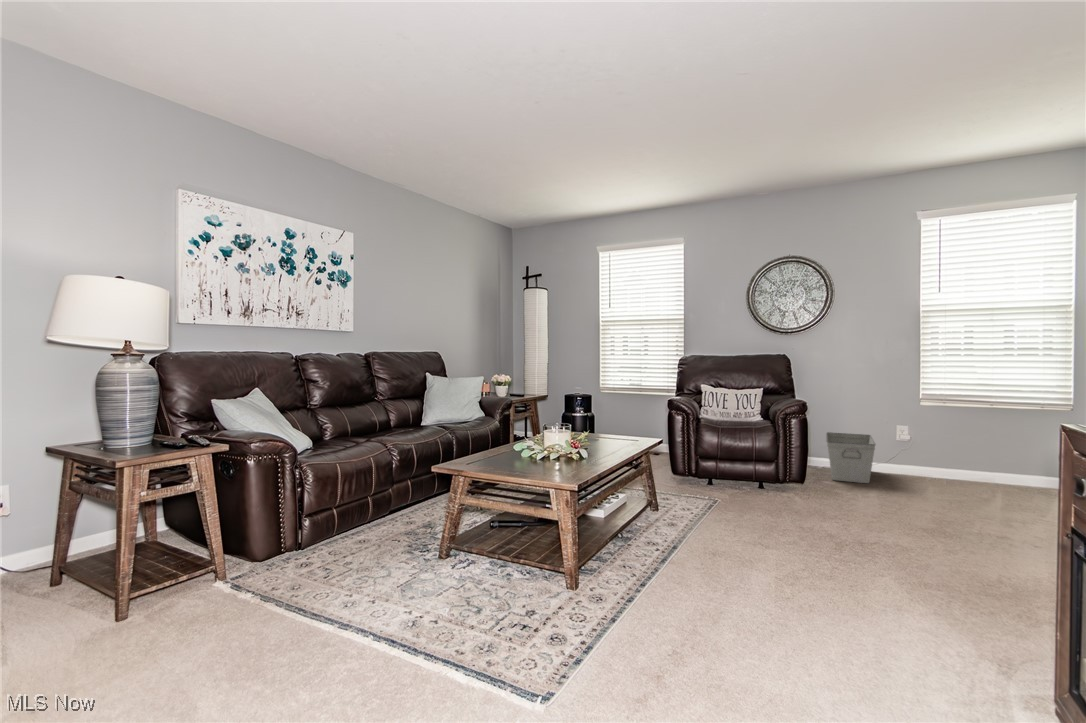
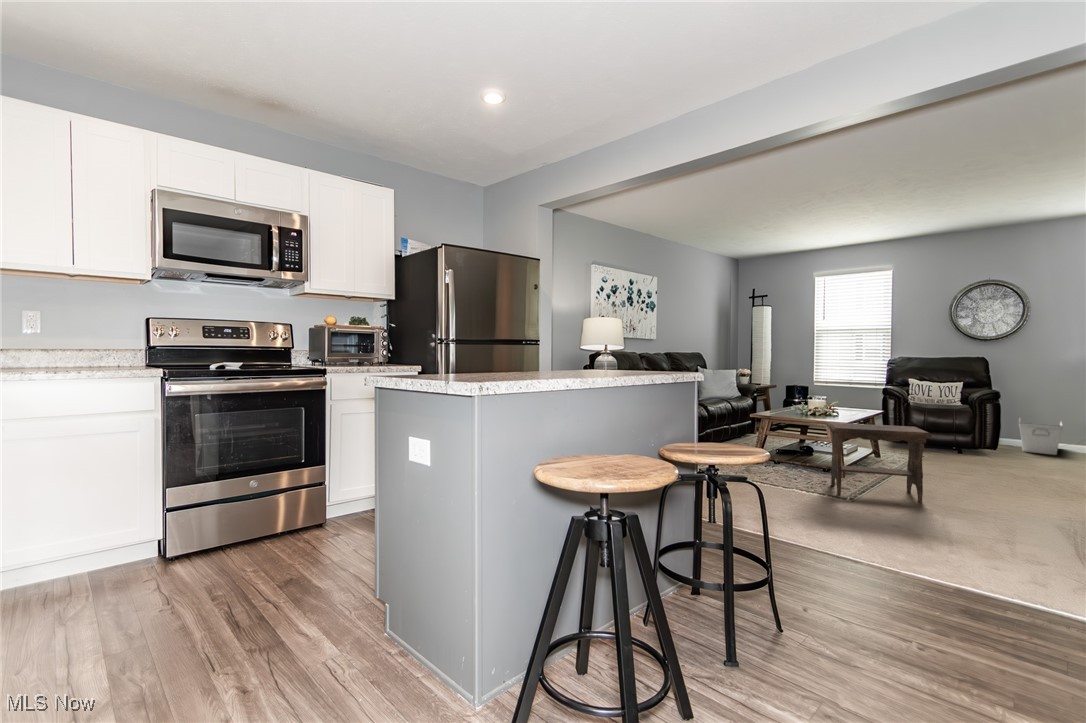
footstool: none [527,480,701,641] -> present [827,423,932,502]

